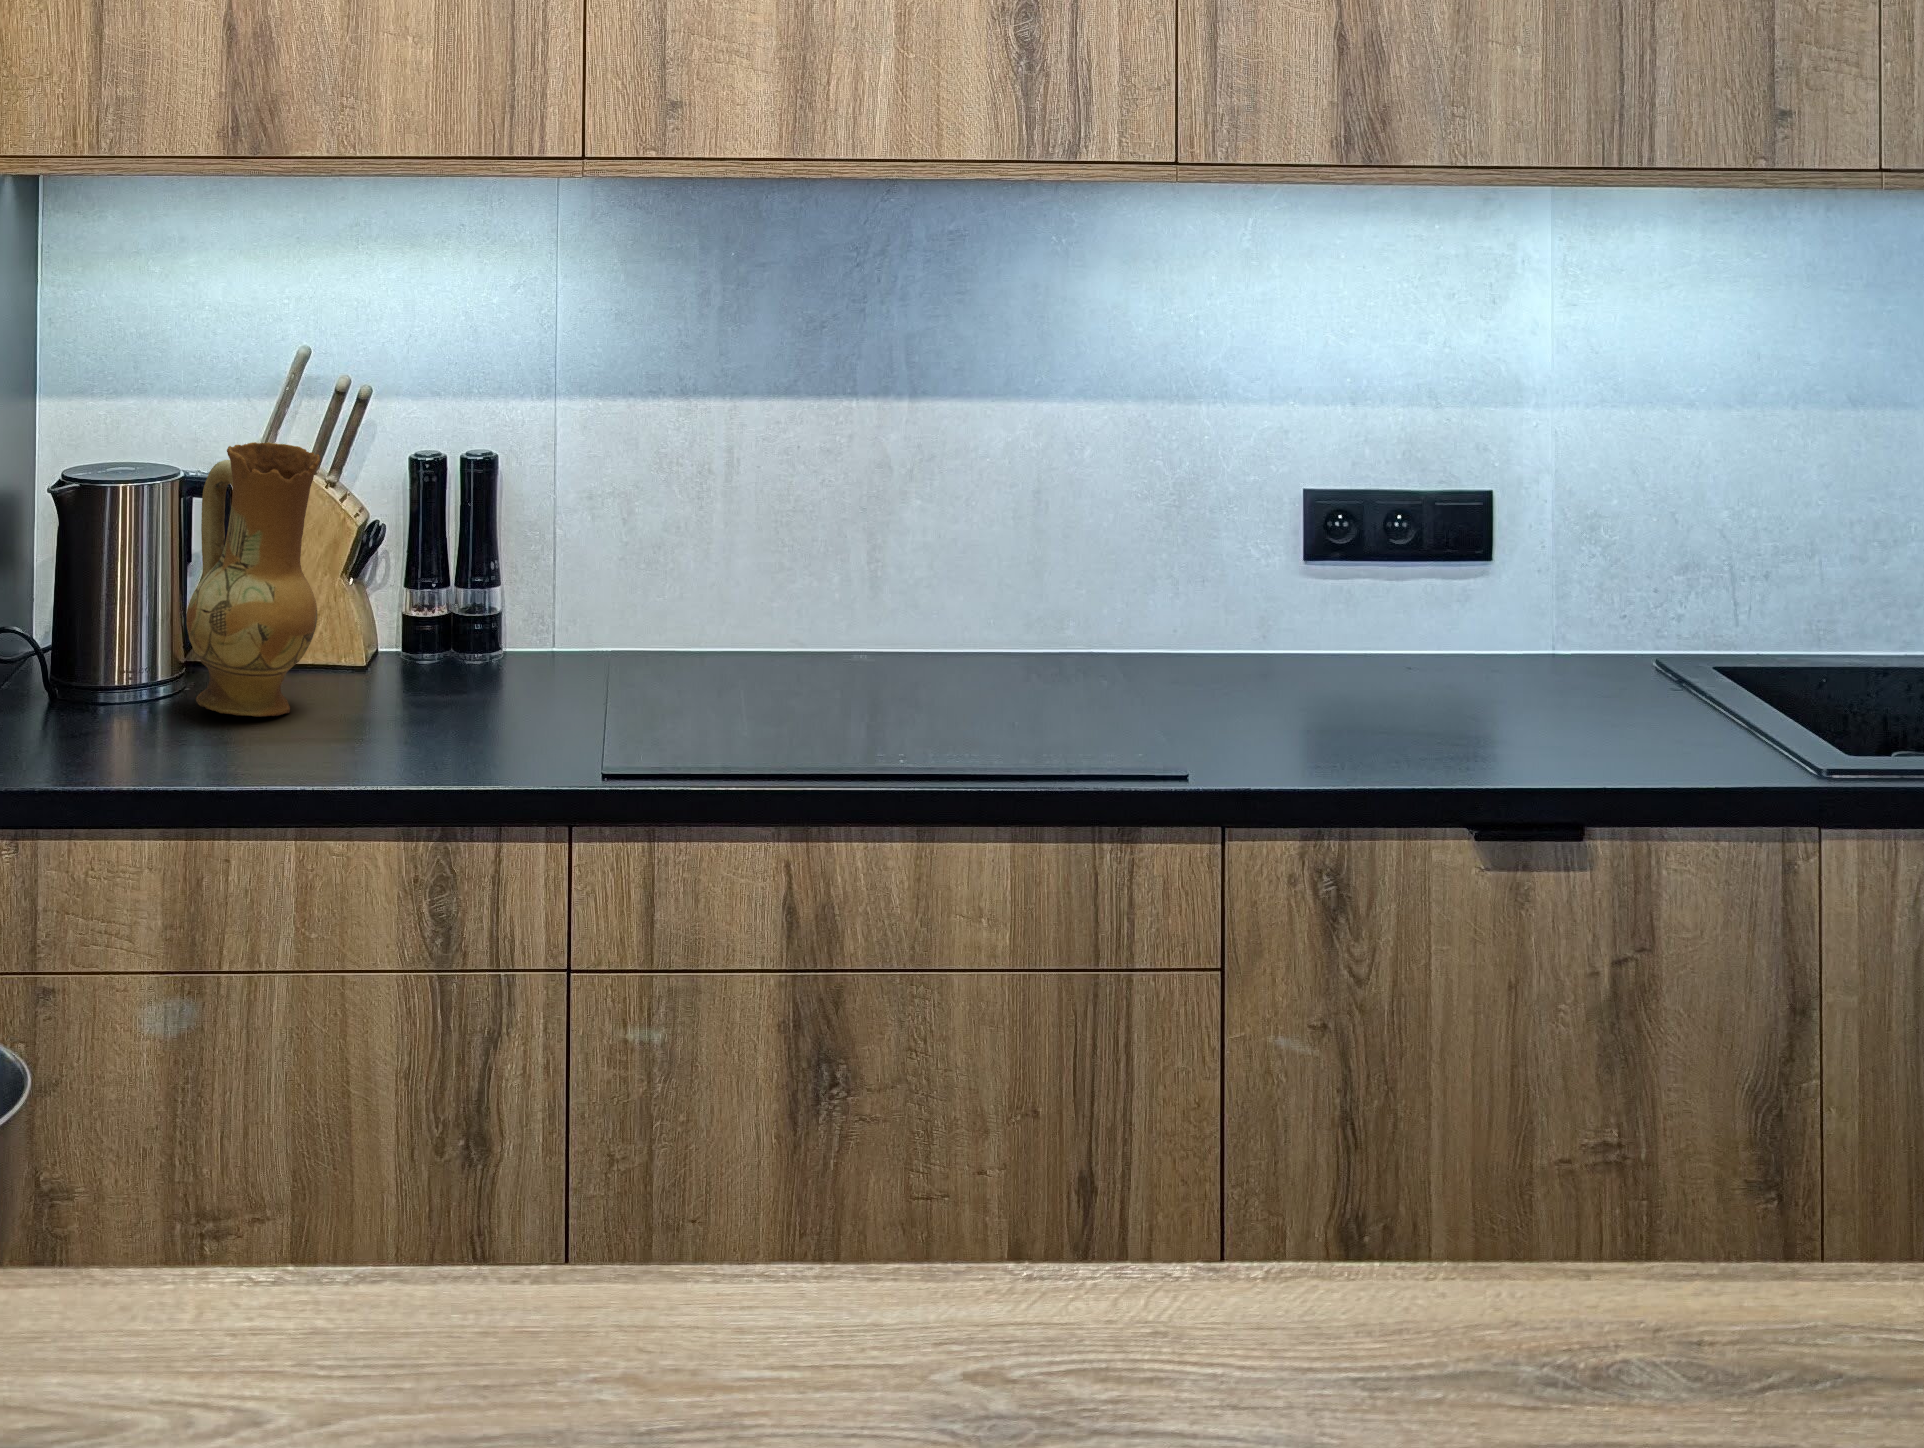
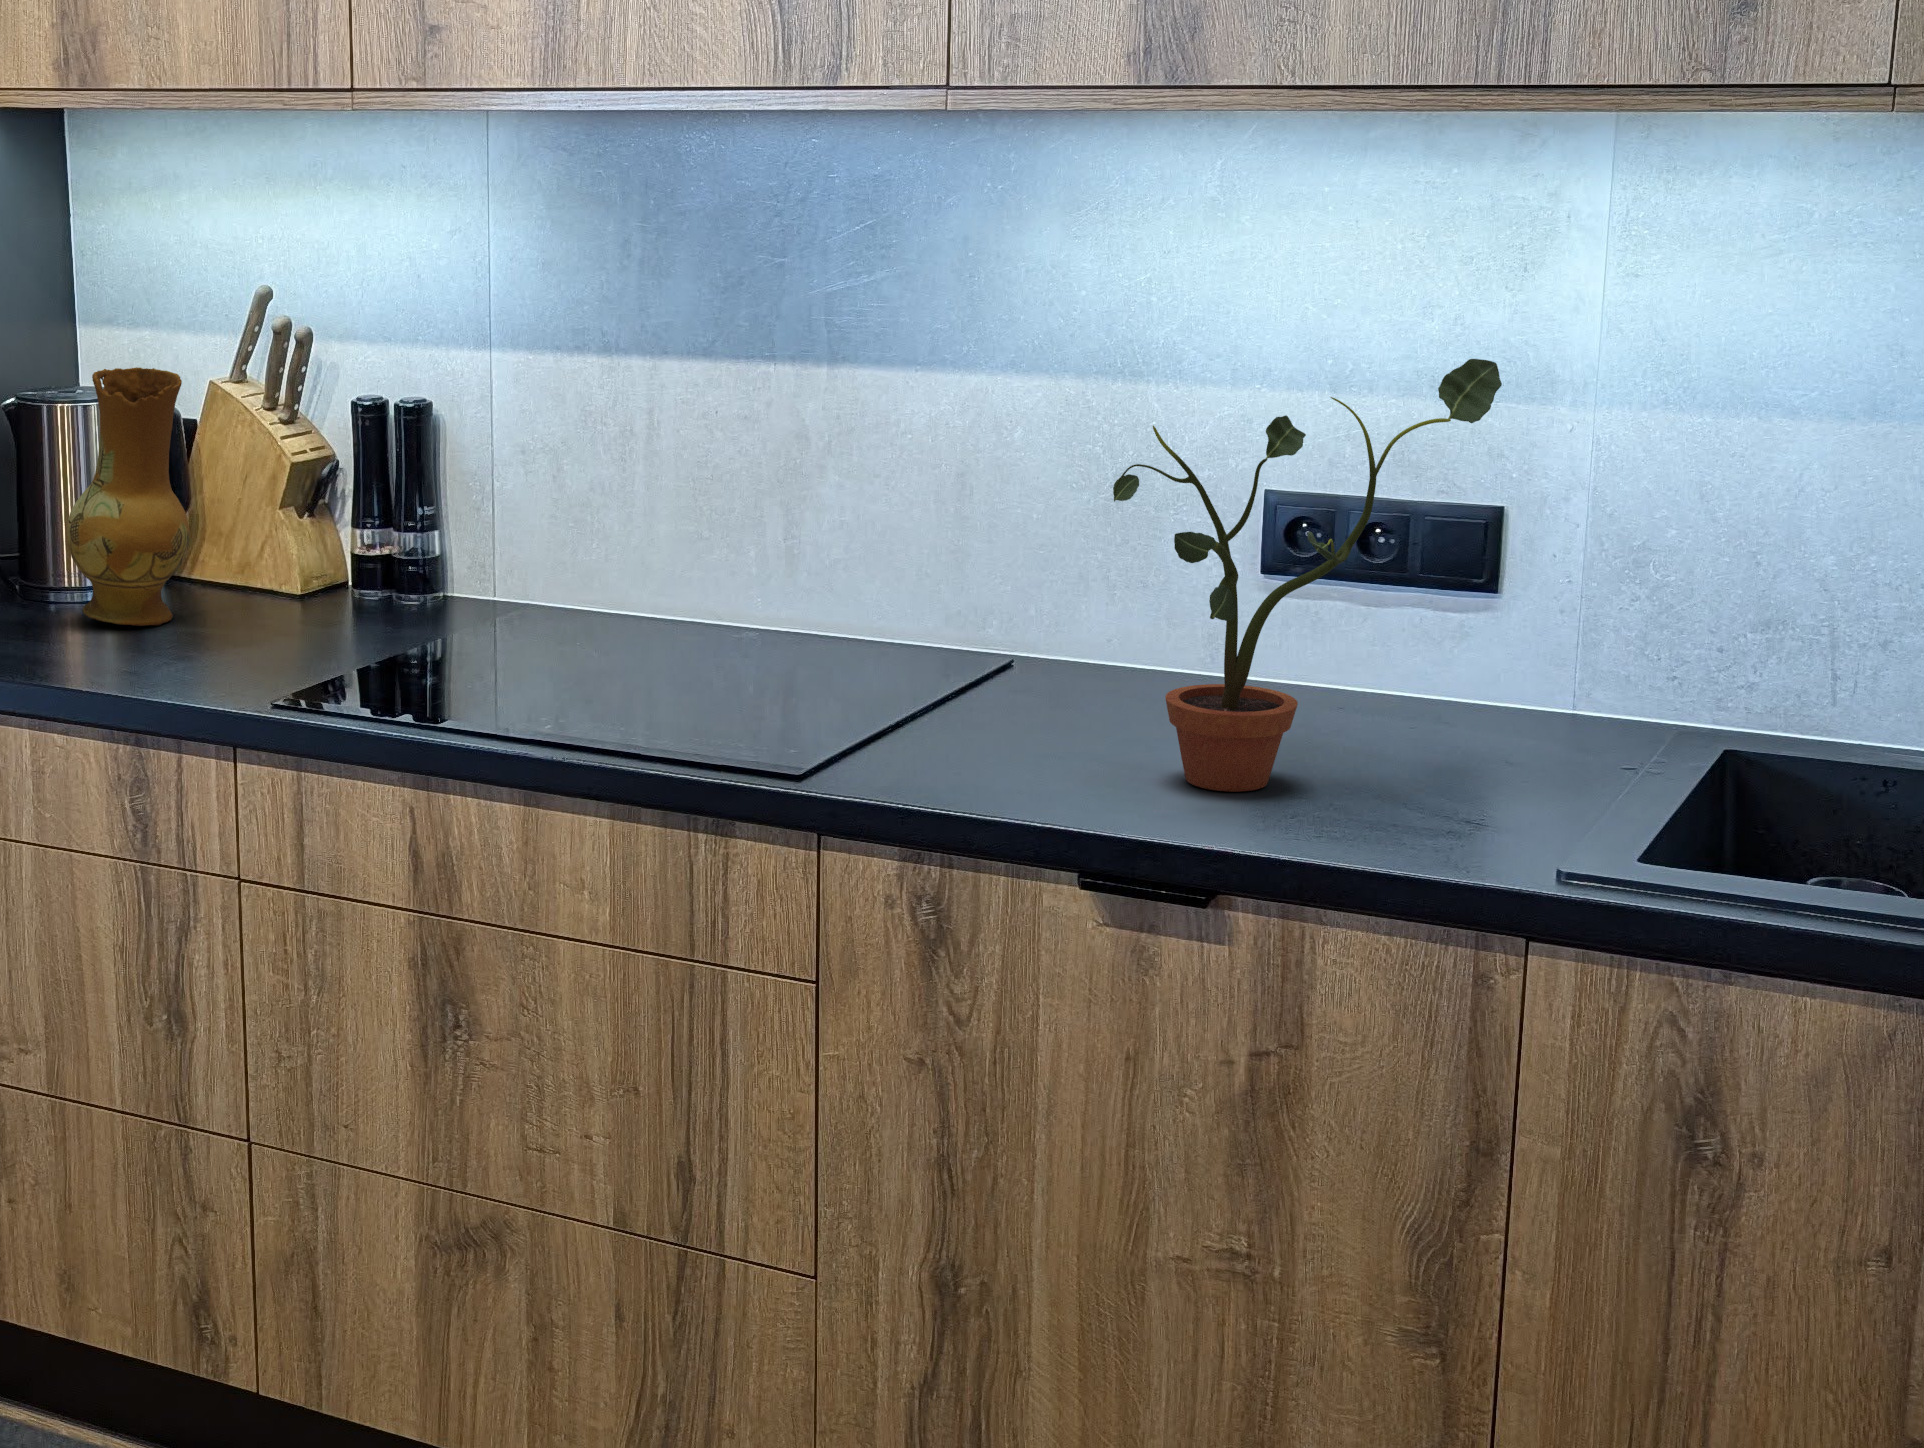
potted plant: none [1382,375,1592,742] -> present [1113,359,1502,792]

